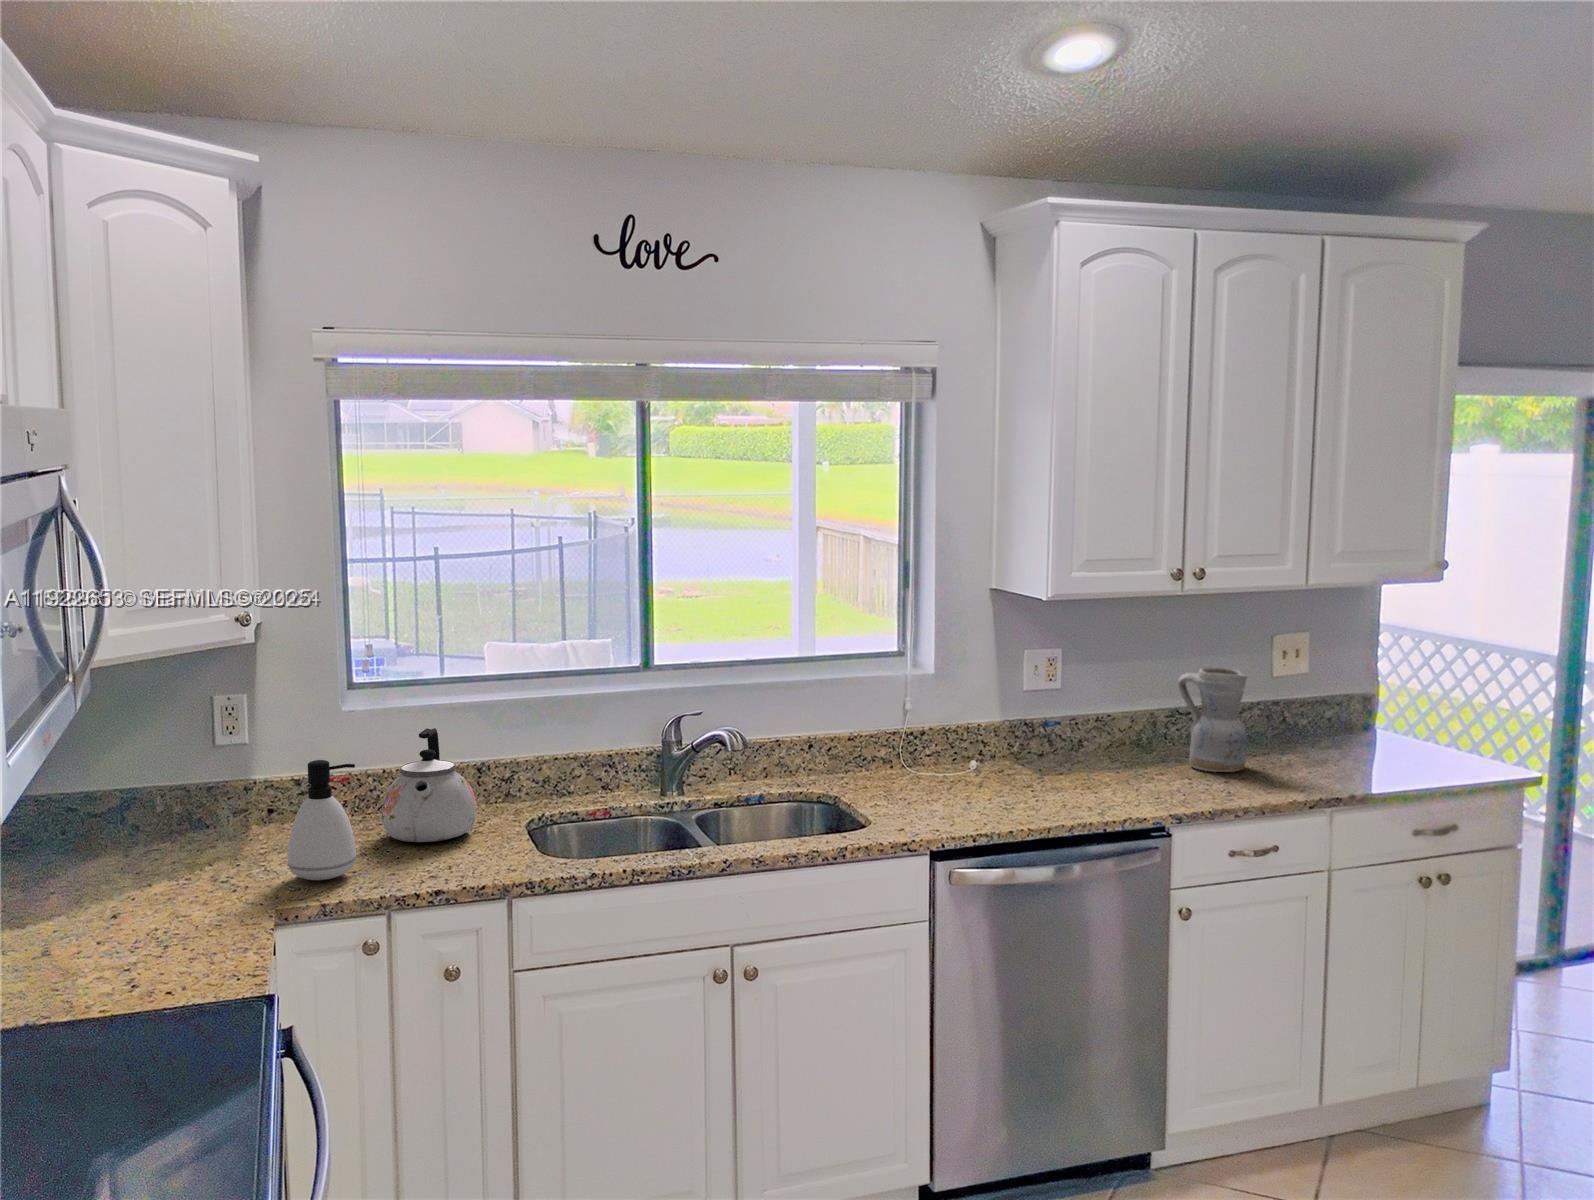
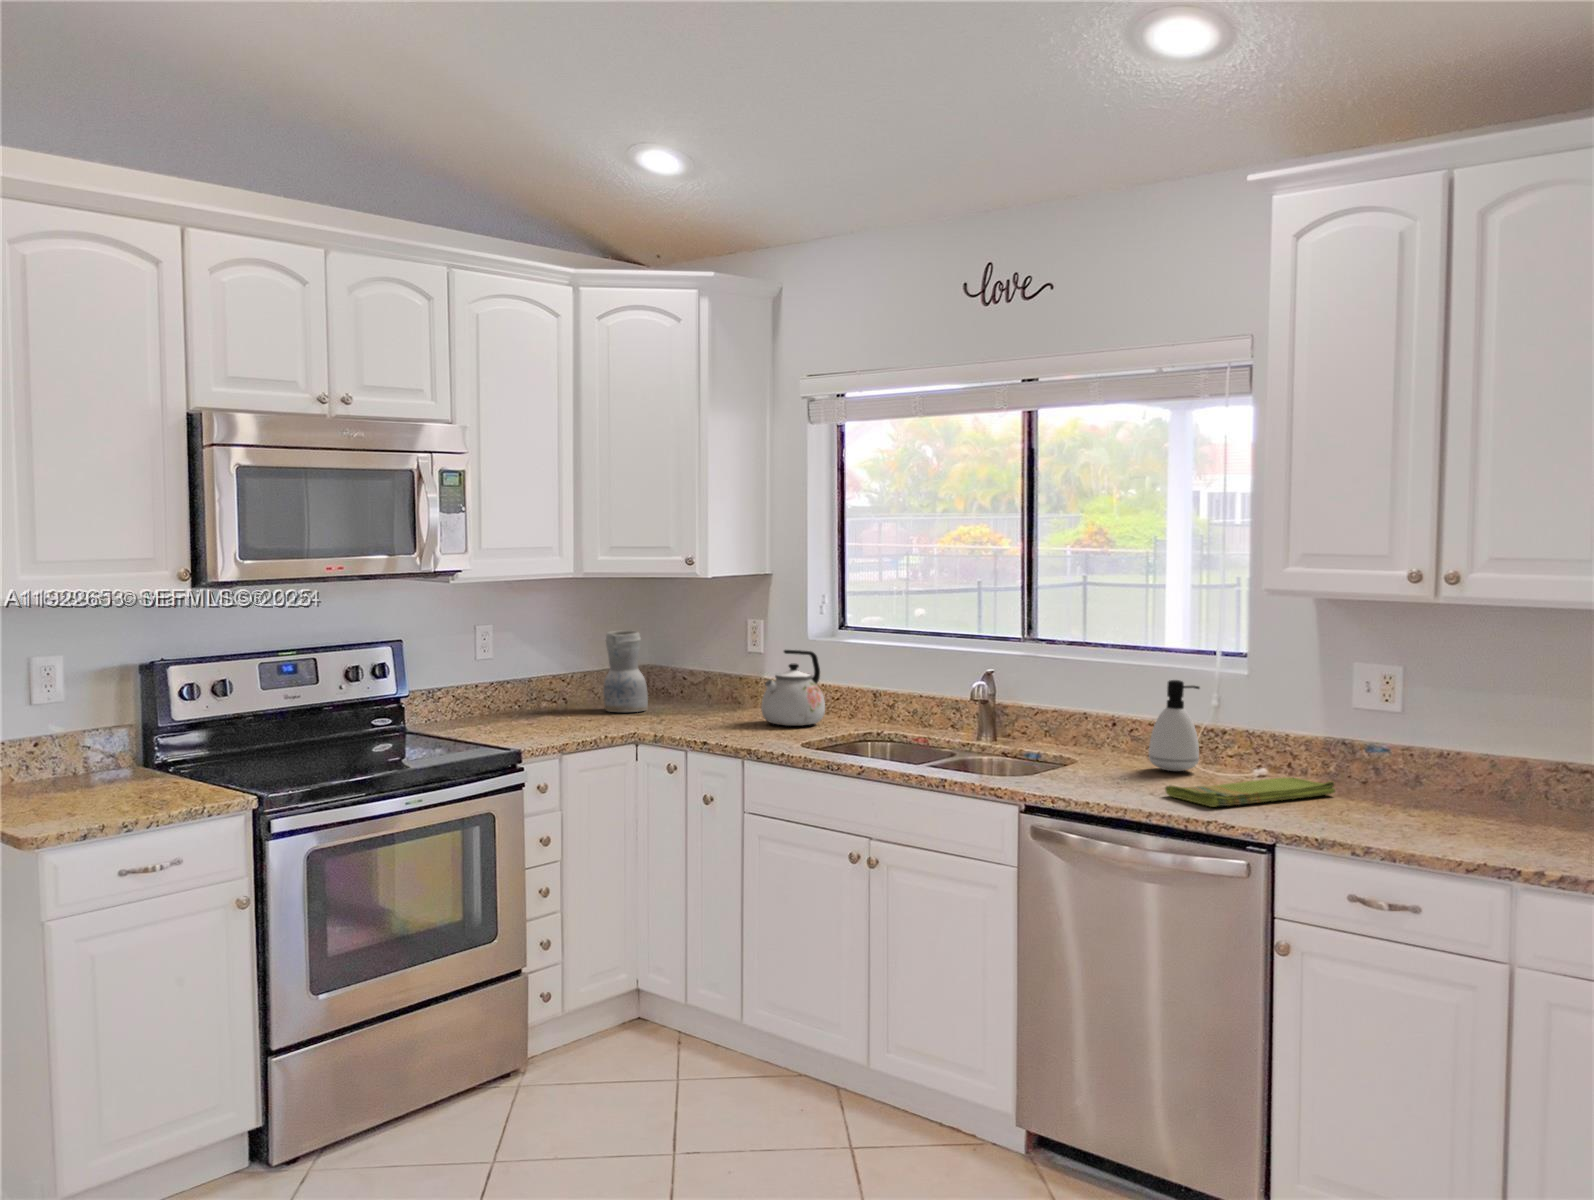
ceramic pitcher: present [1178,667,1247,772] -> present [603,630,648,712]
dish towel: none [1020,759,1104,807] -> present [1165,777,1335,807]
soap dispenser: present [288,760,356,880] -> present [1149,680,1199,771]

